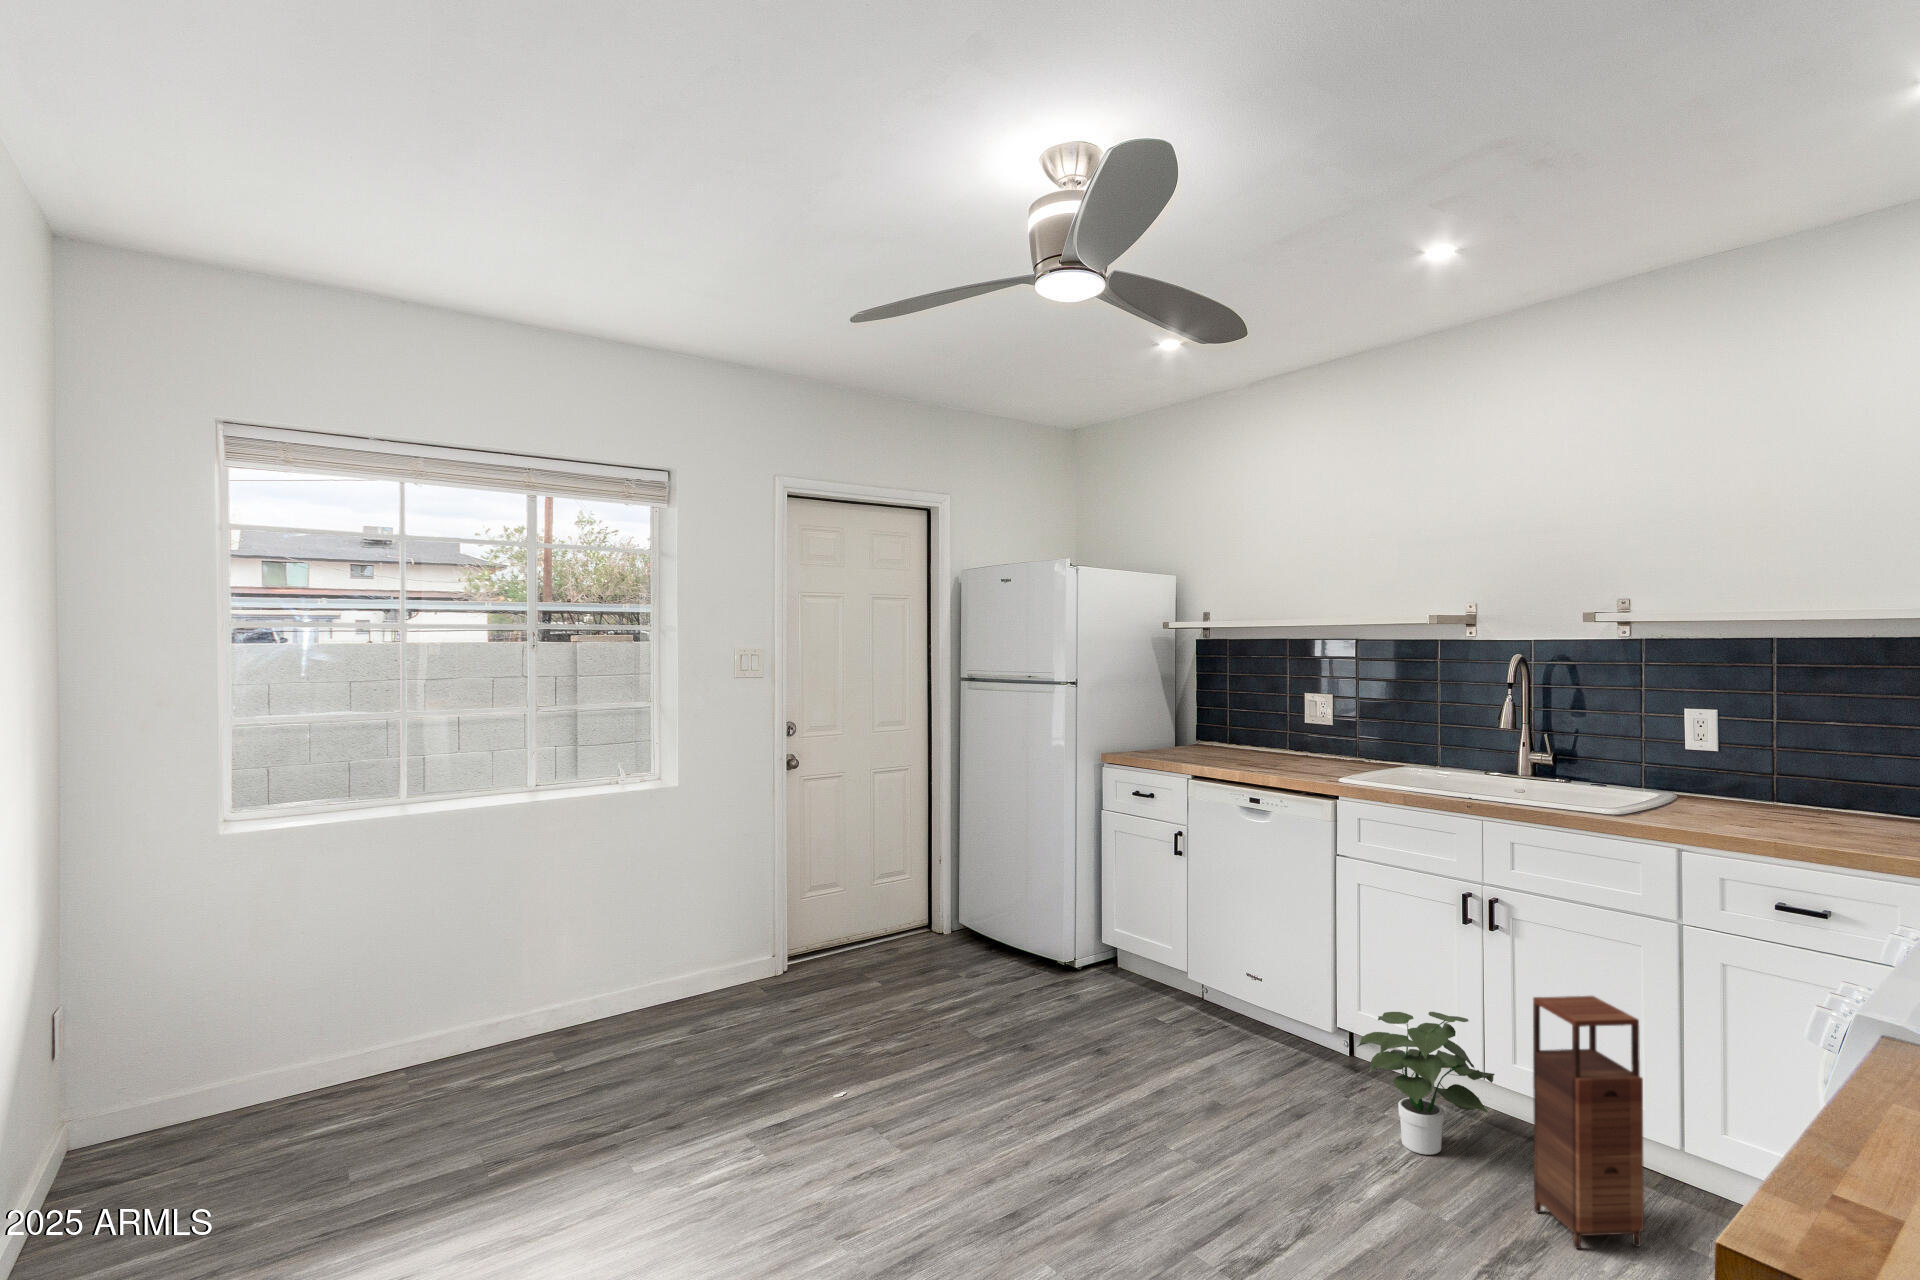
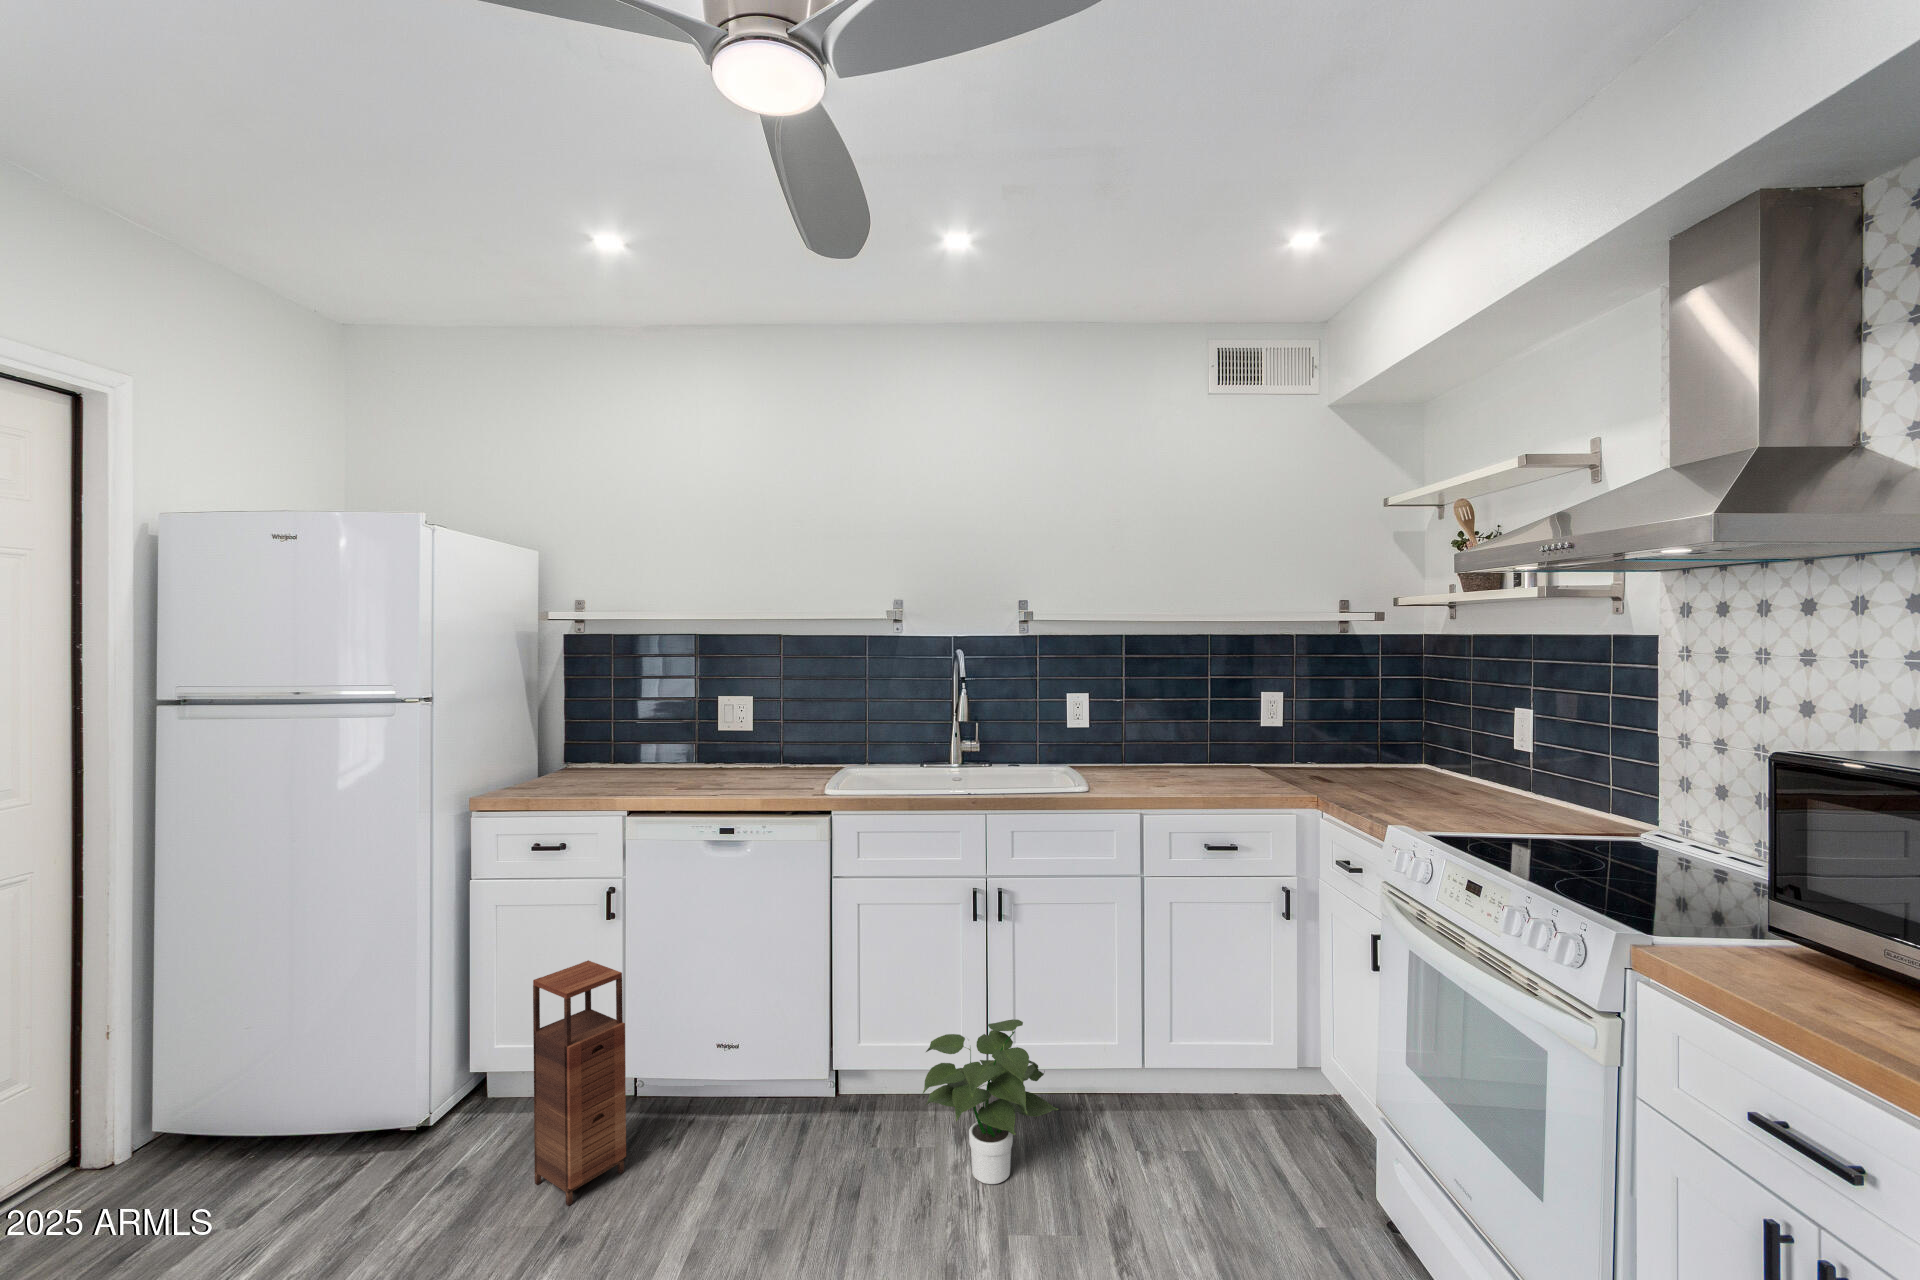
storage cabinet: present [1533,996,1644,1249] -> present [533,960,626,1206]

